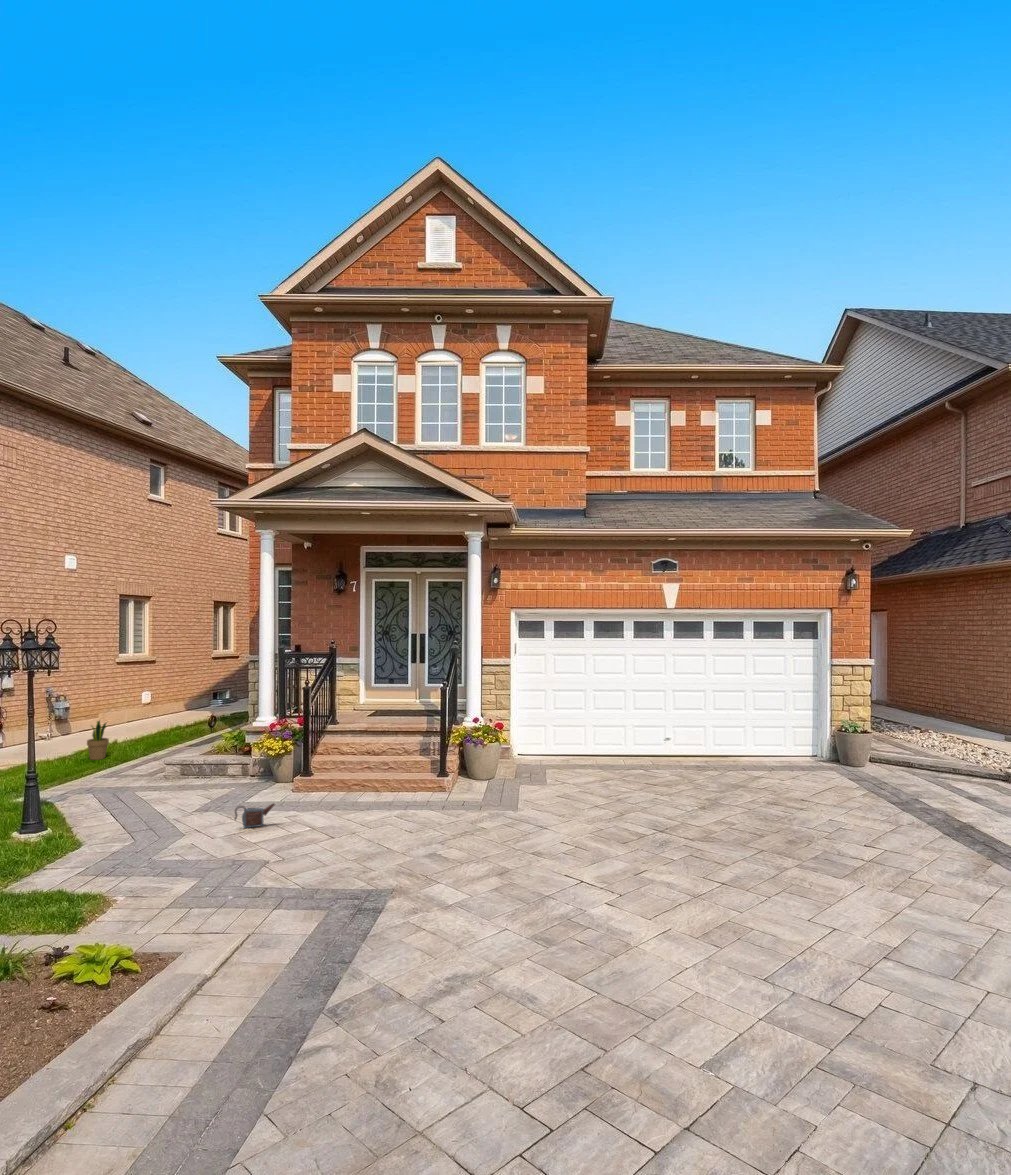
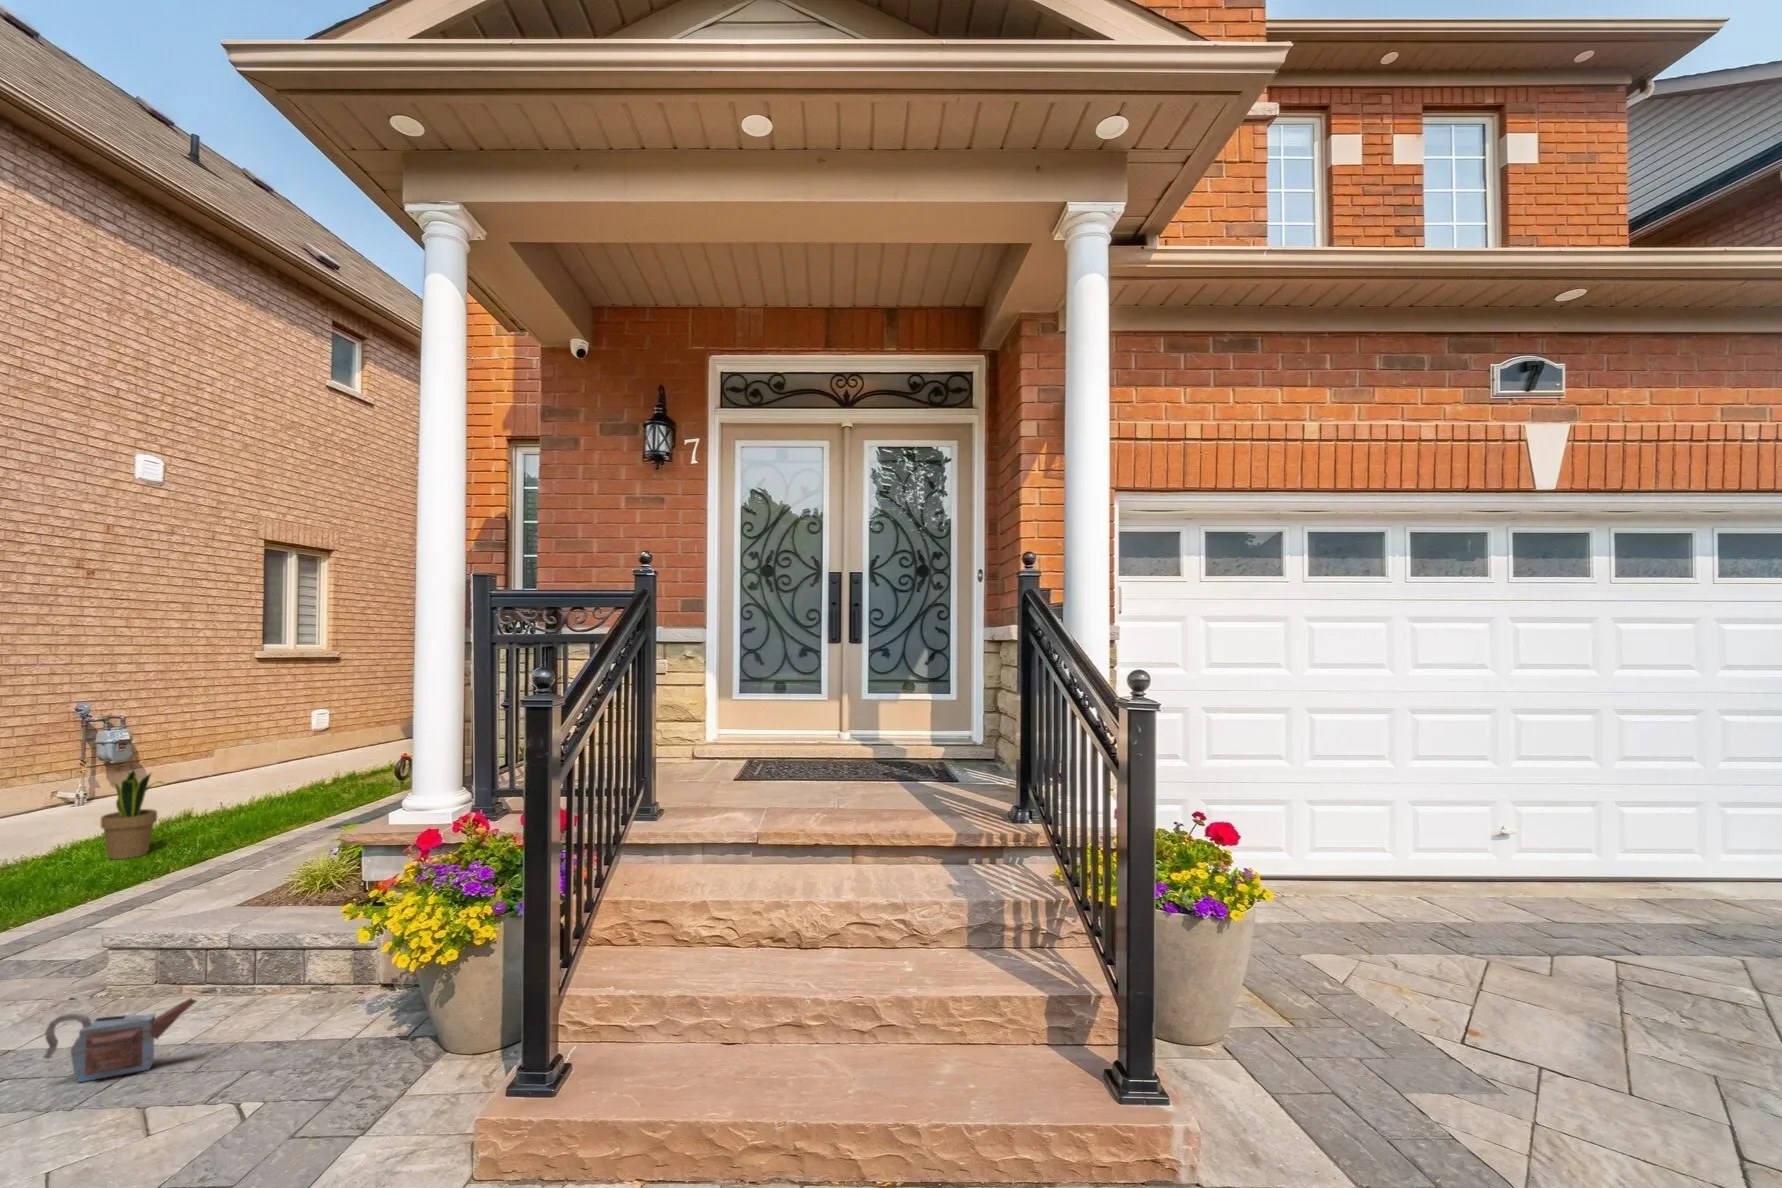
watering can: present [234,804,275,828] -> present [43,998,196,1082]

